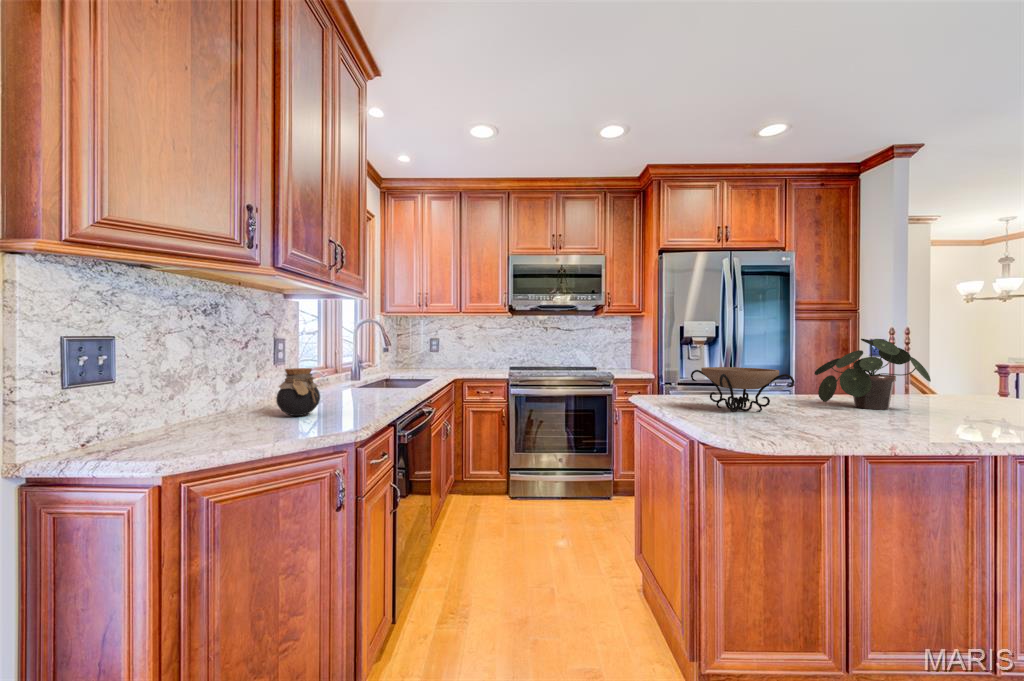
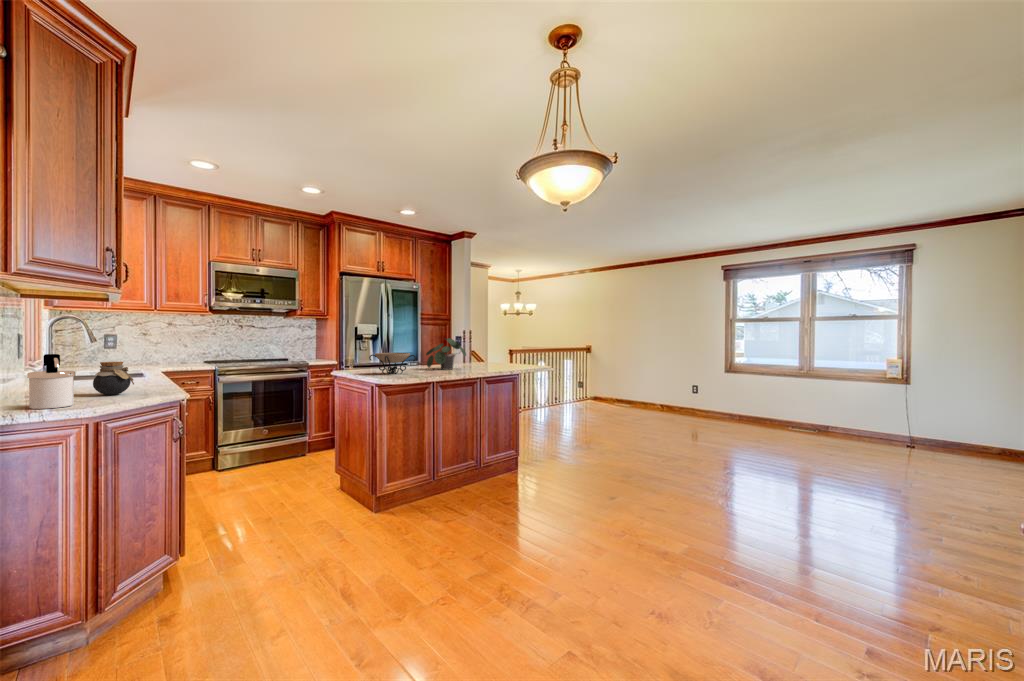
soap dispenser: none [136,355,204,438] -> present [27,354,75,409]

